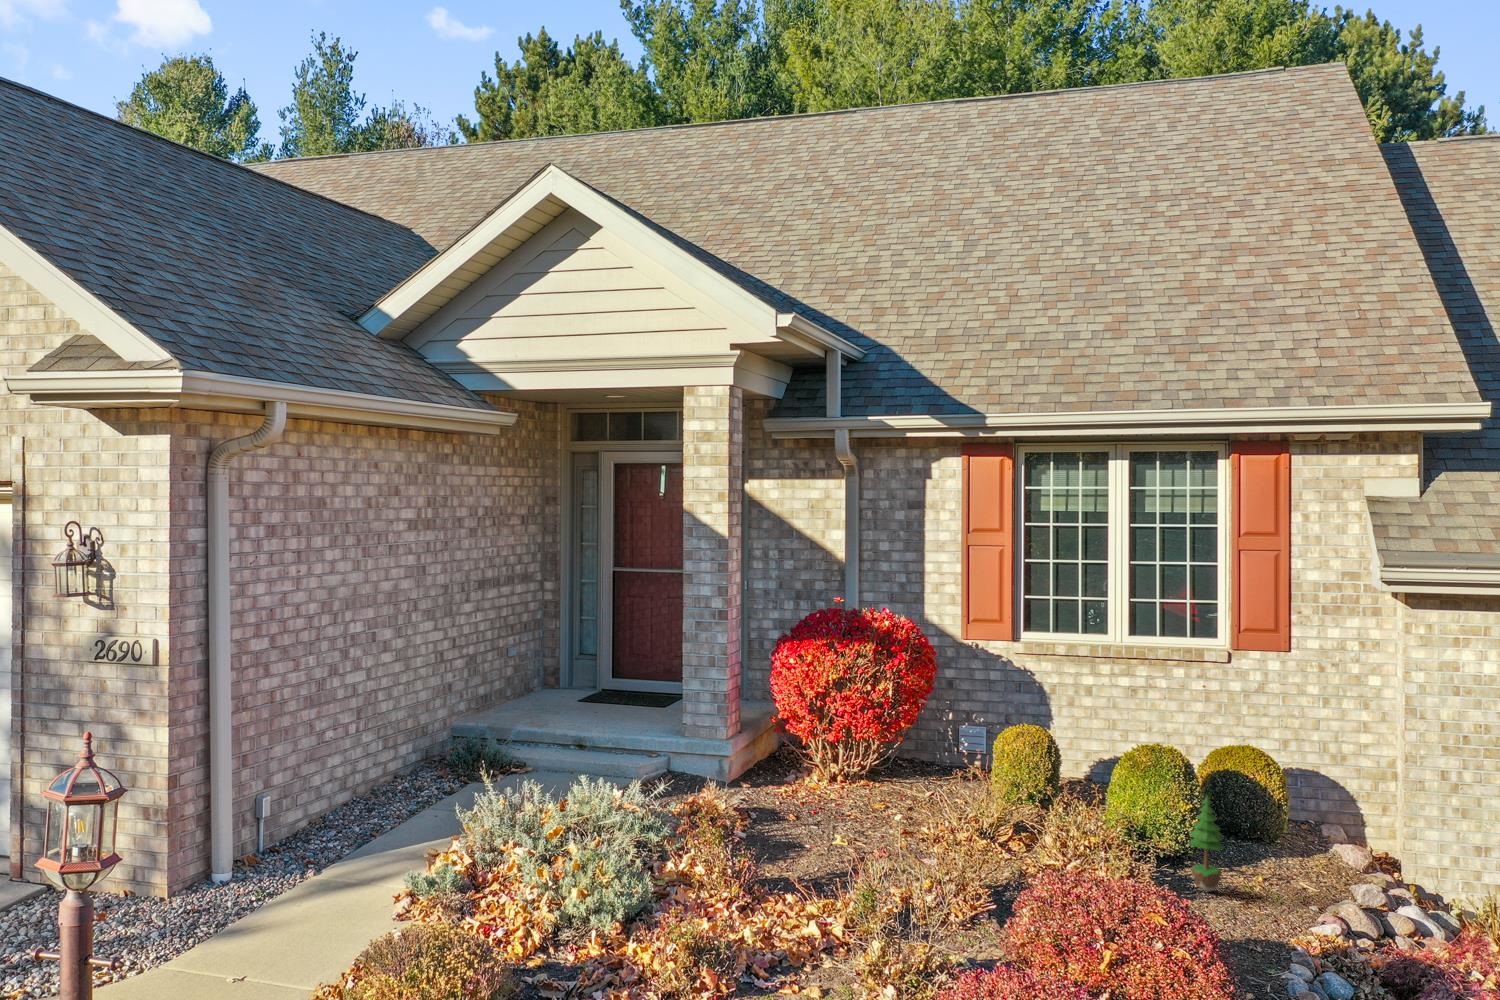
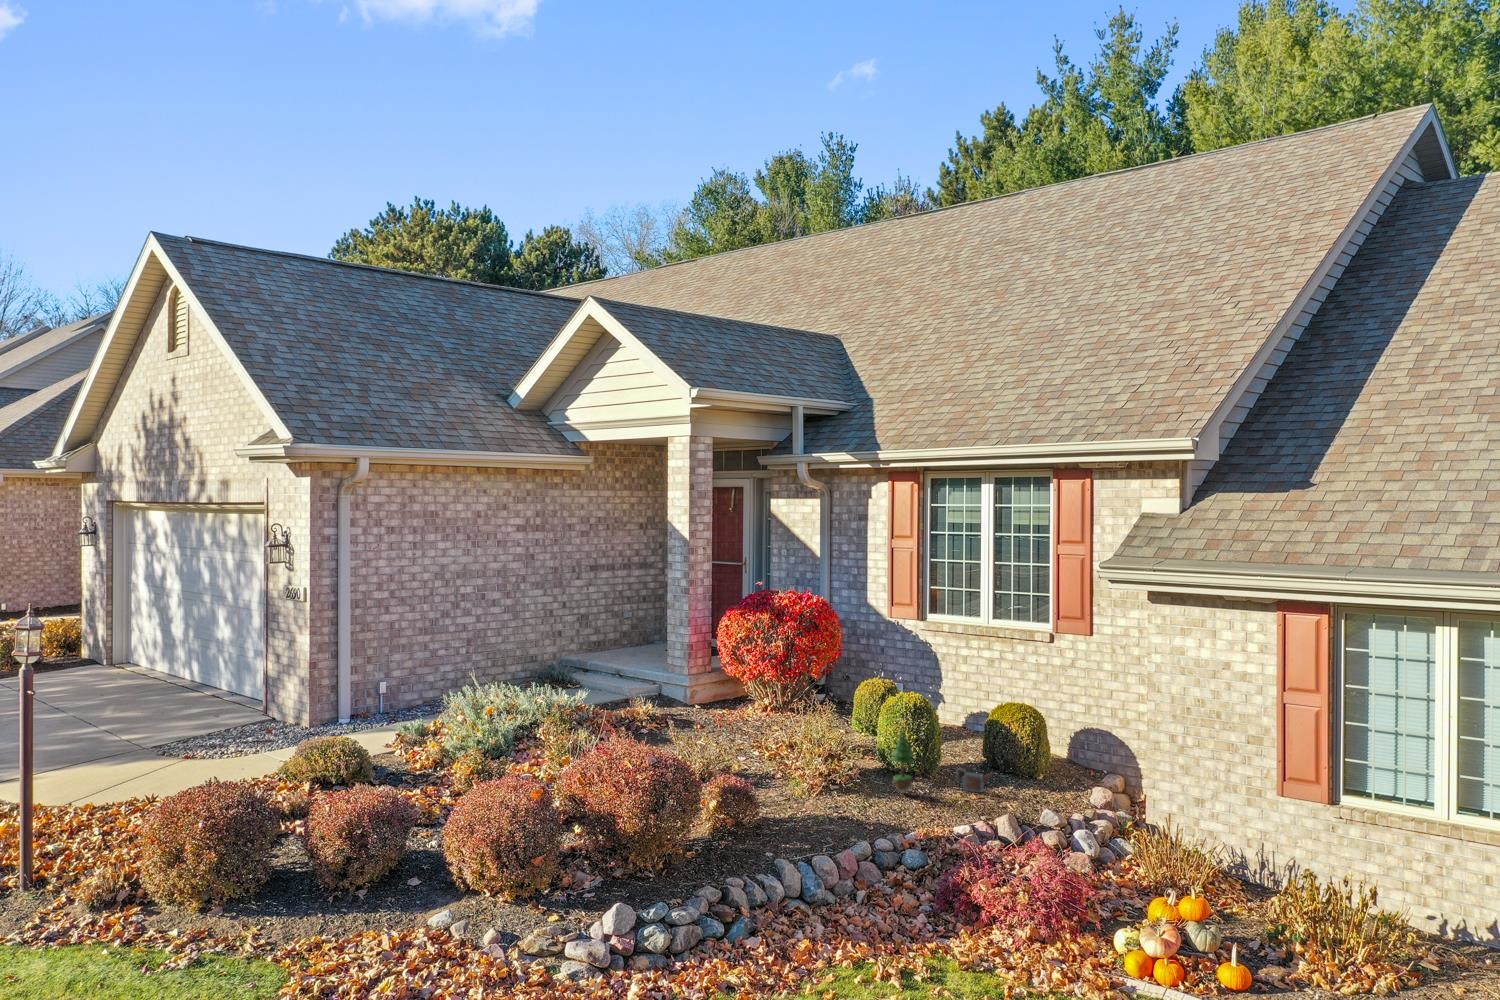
watering can: none [1230,842,1280,873] -> present [956,768,994,792]

